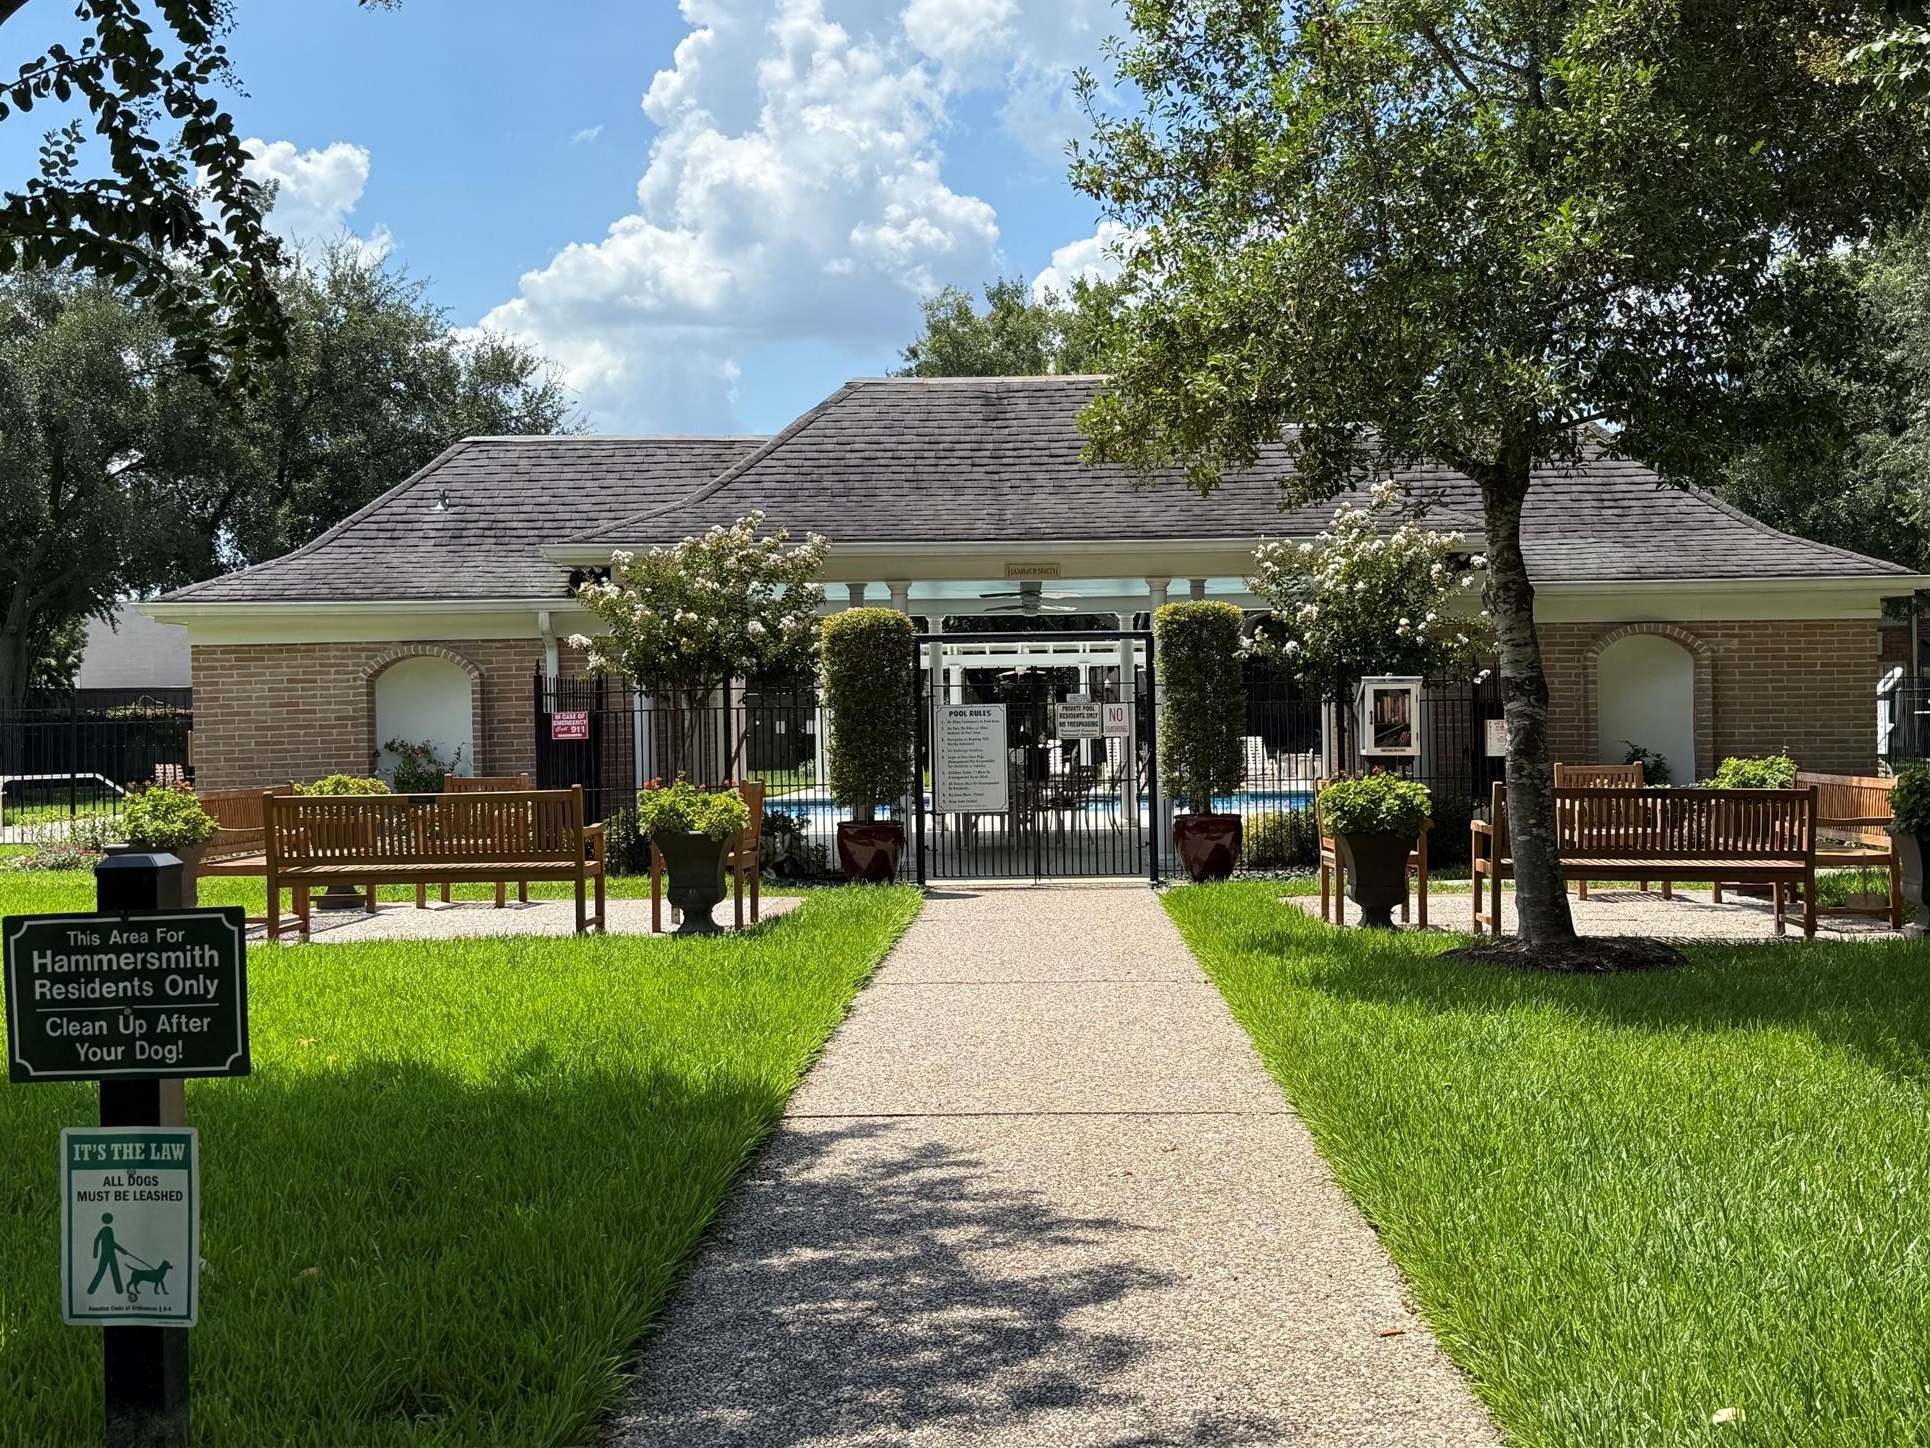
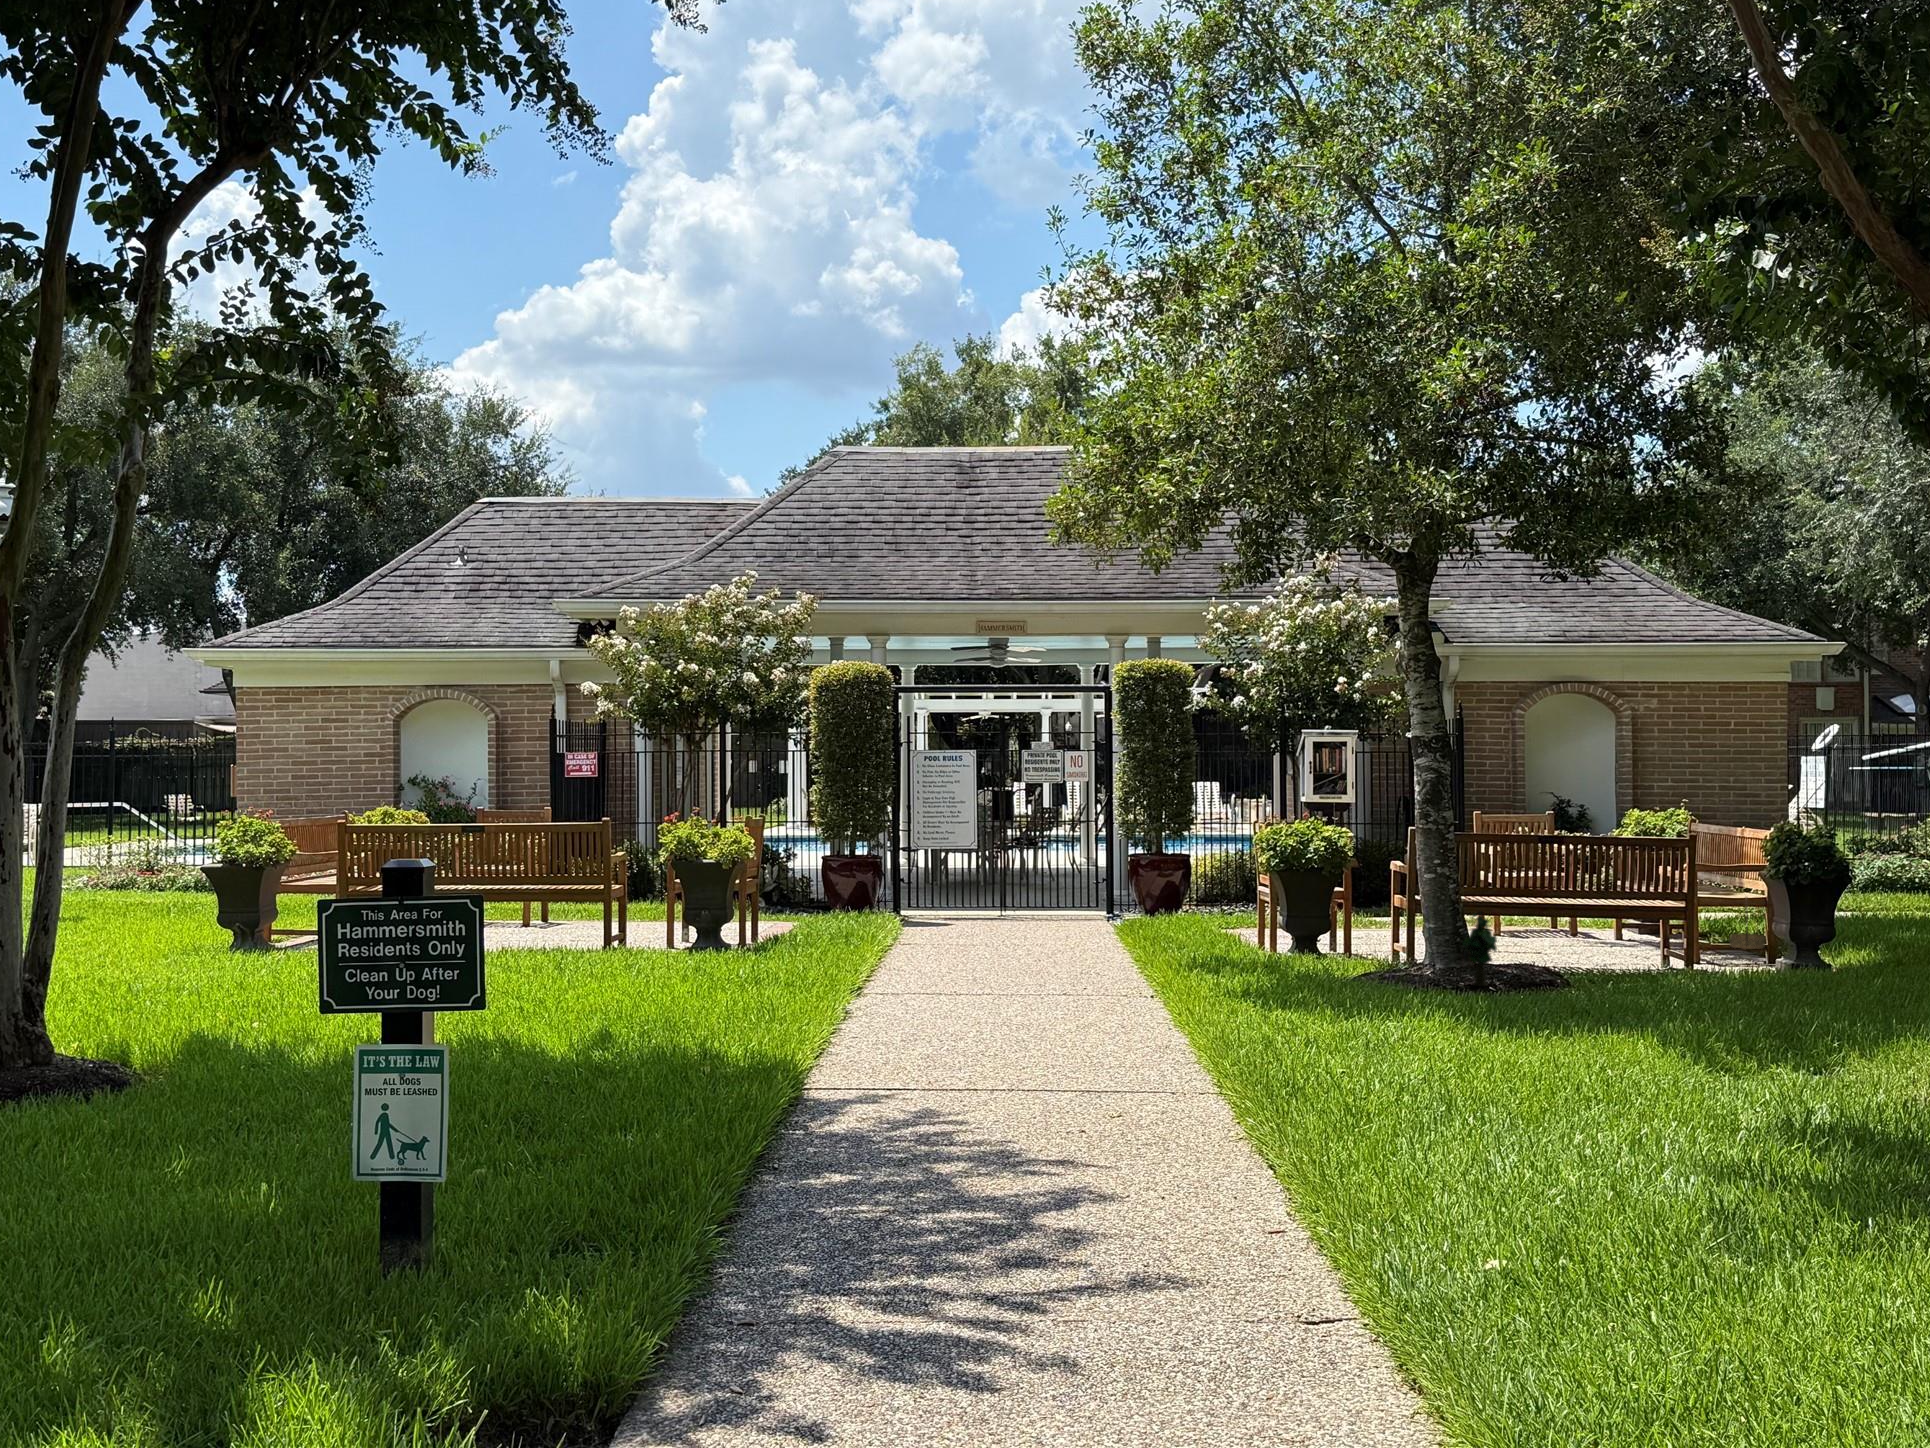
decorative plant: none [1562,875,1604,962] -> present [1462,911,1497,986]

